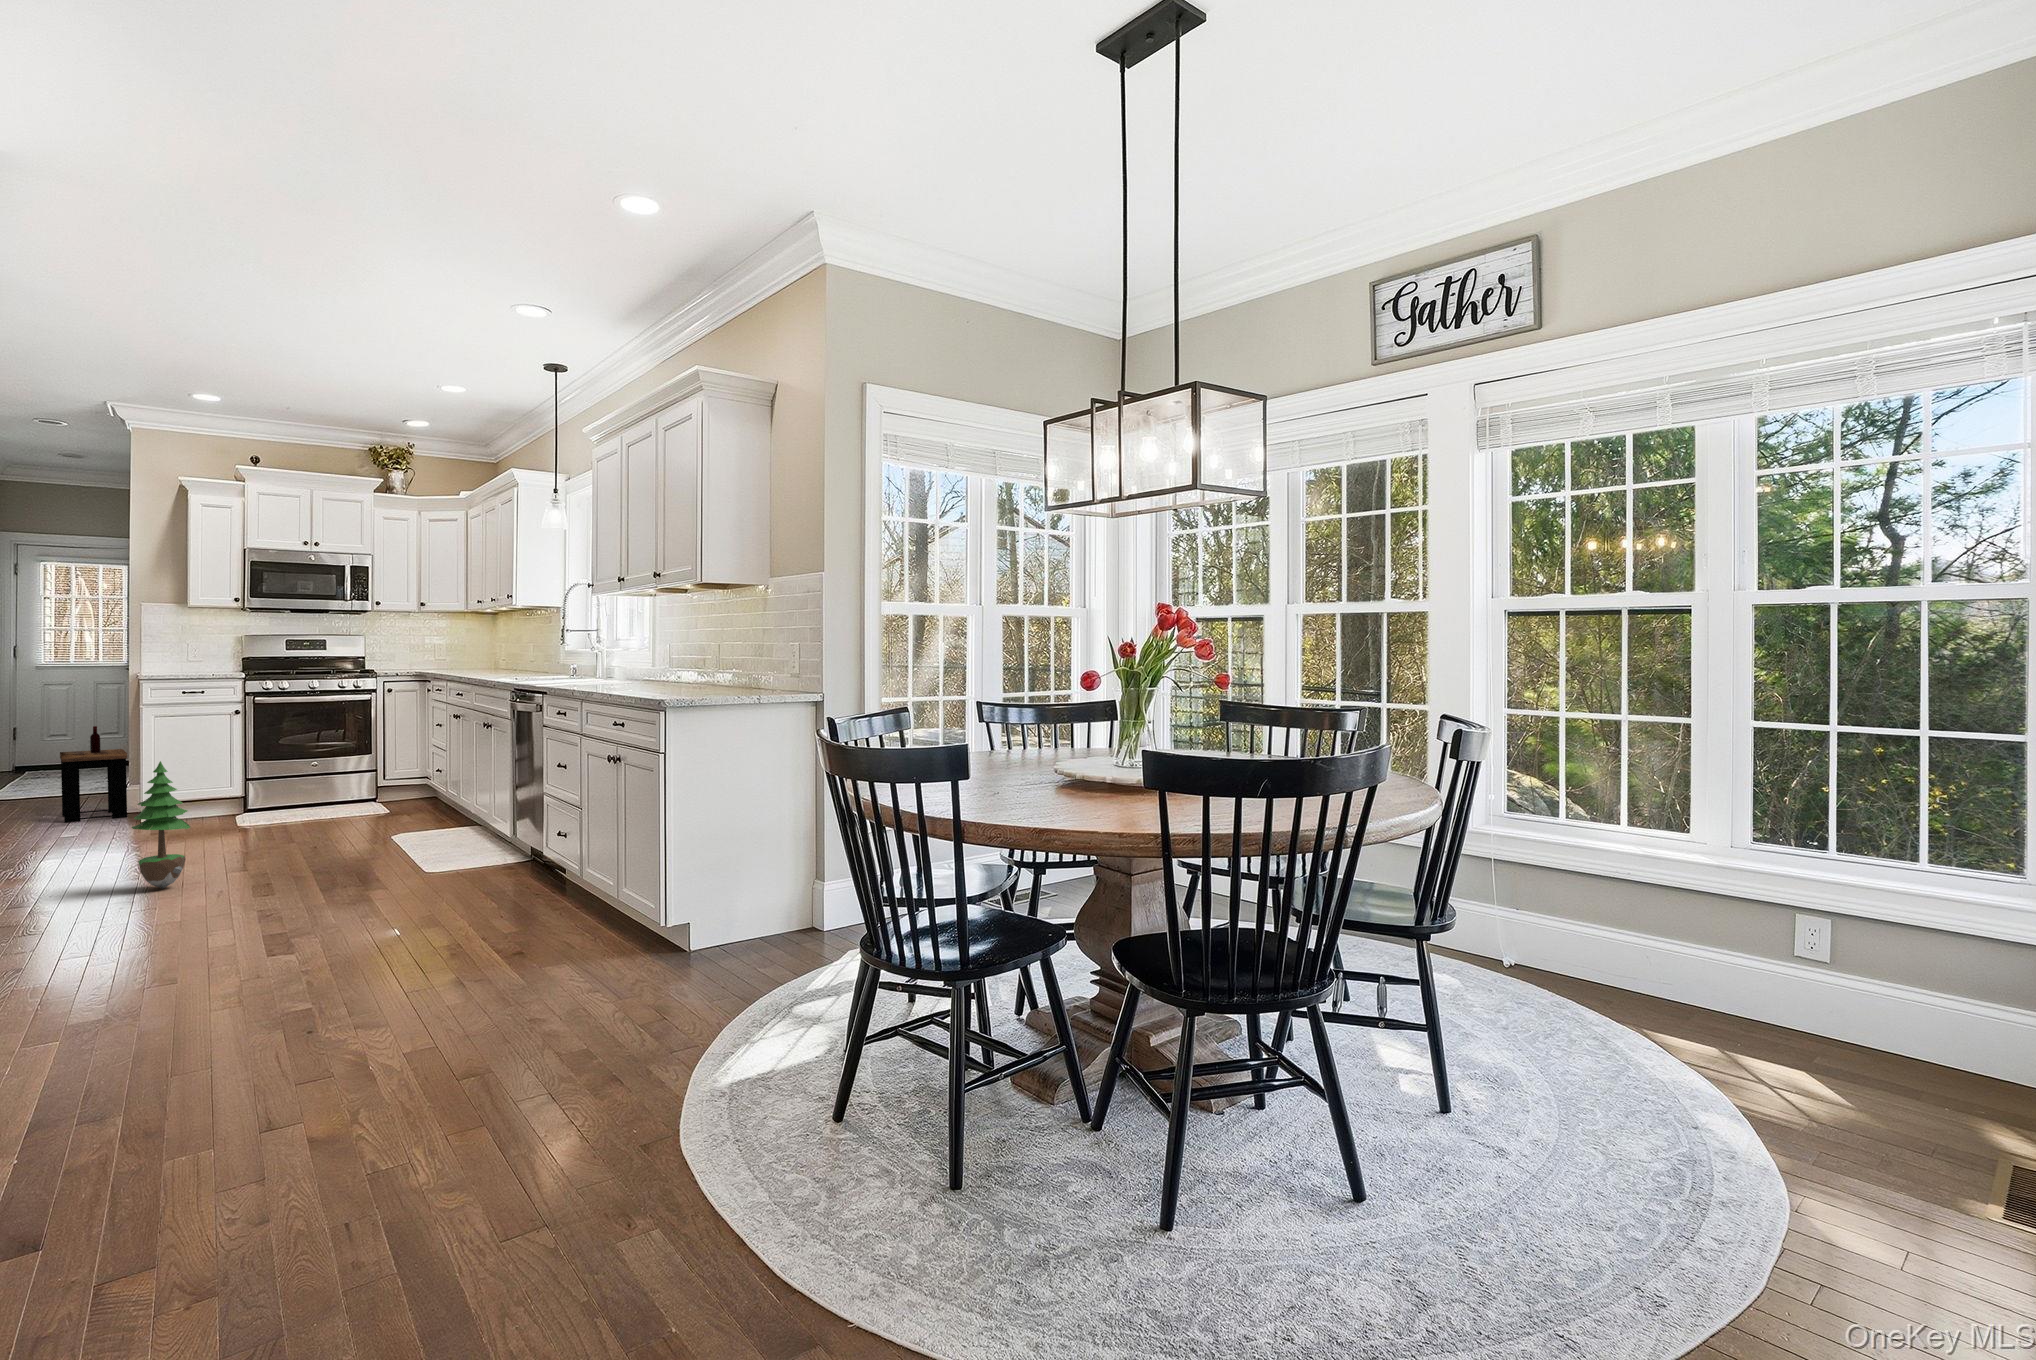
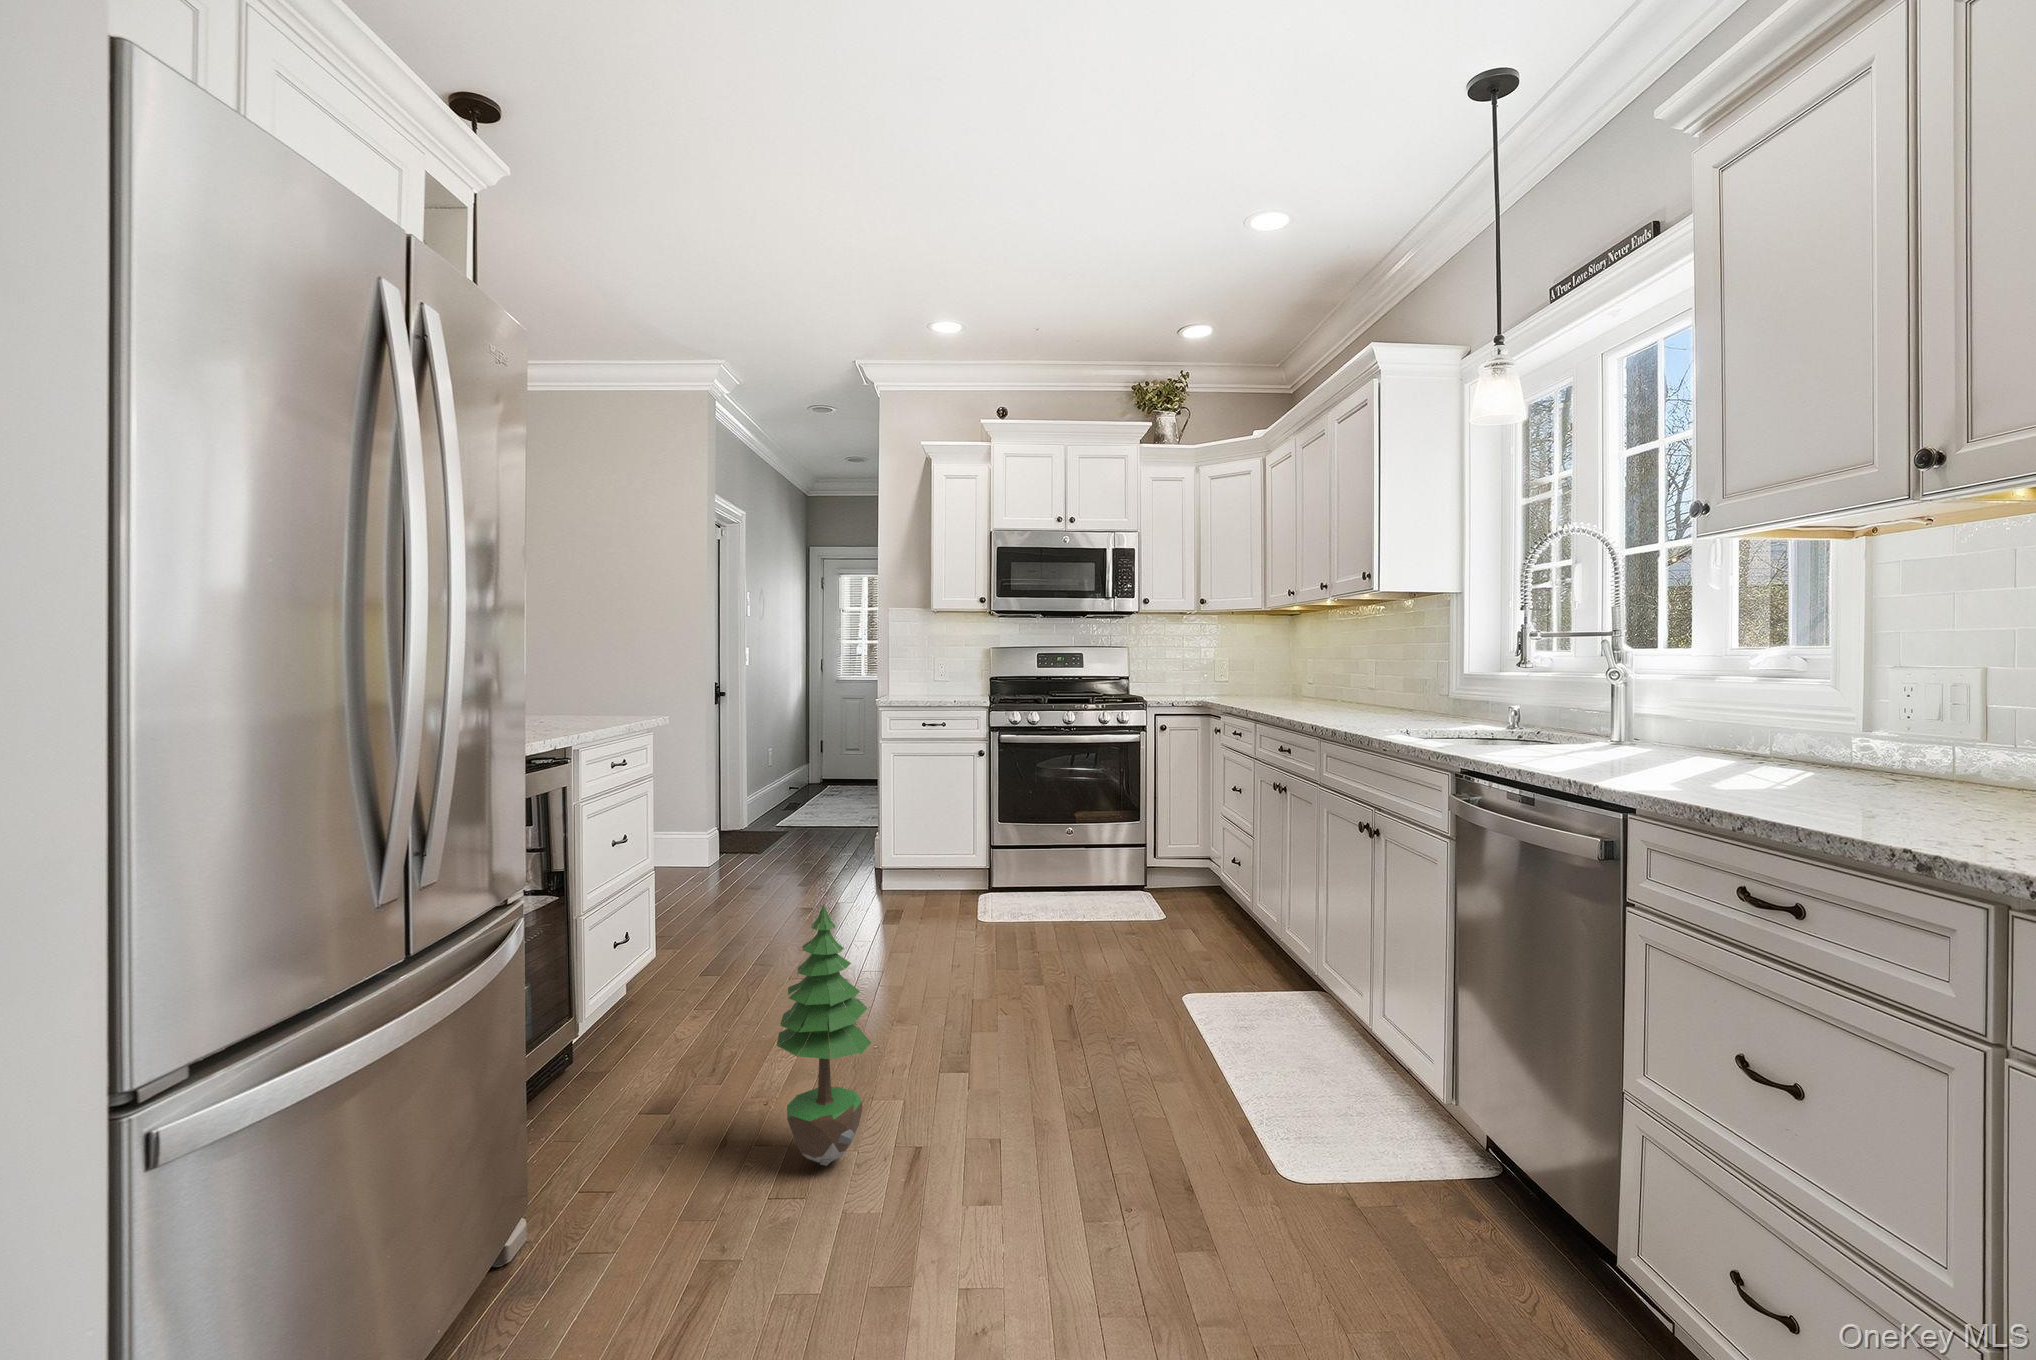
side table: present [60,726,127,822] -> none [810,763,873,883]

